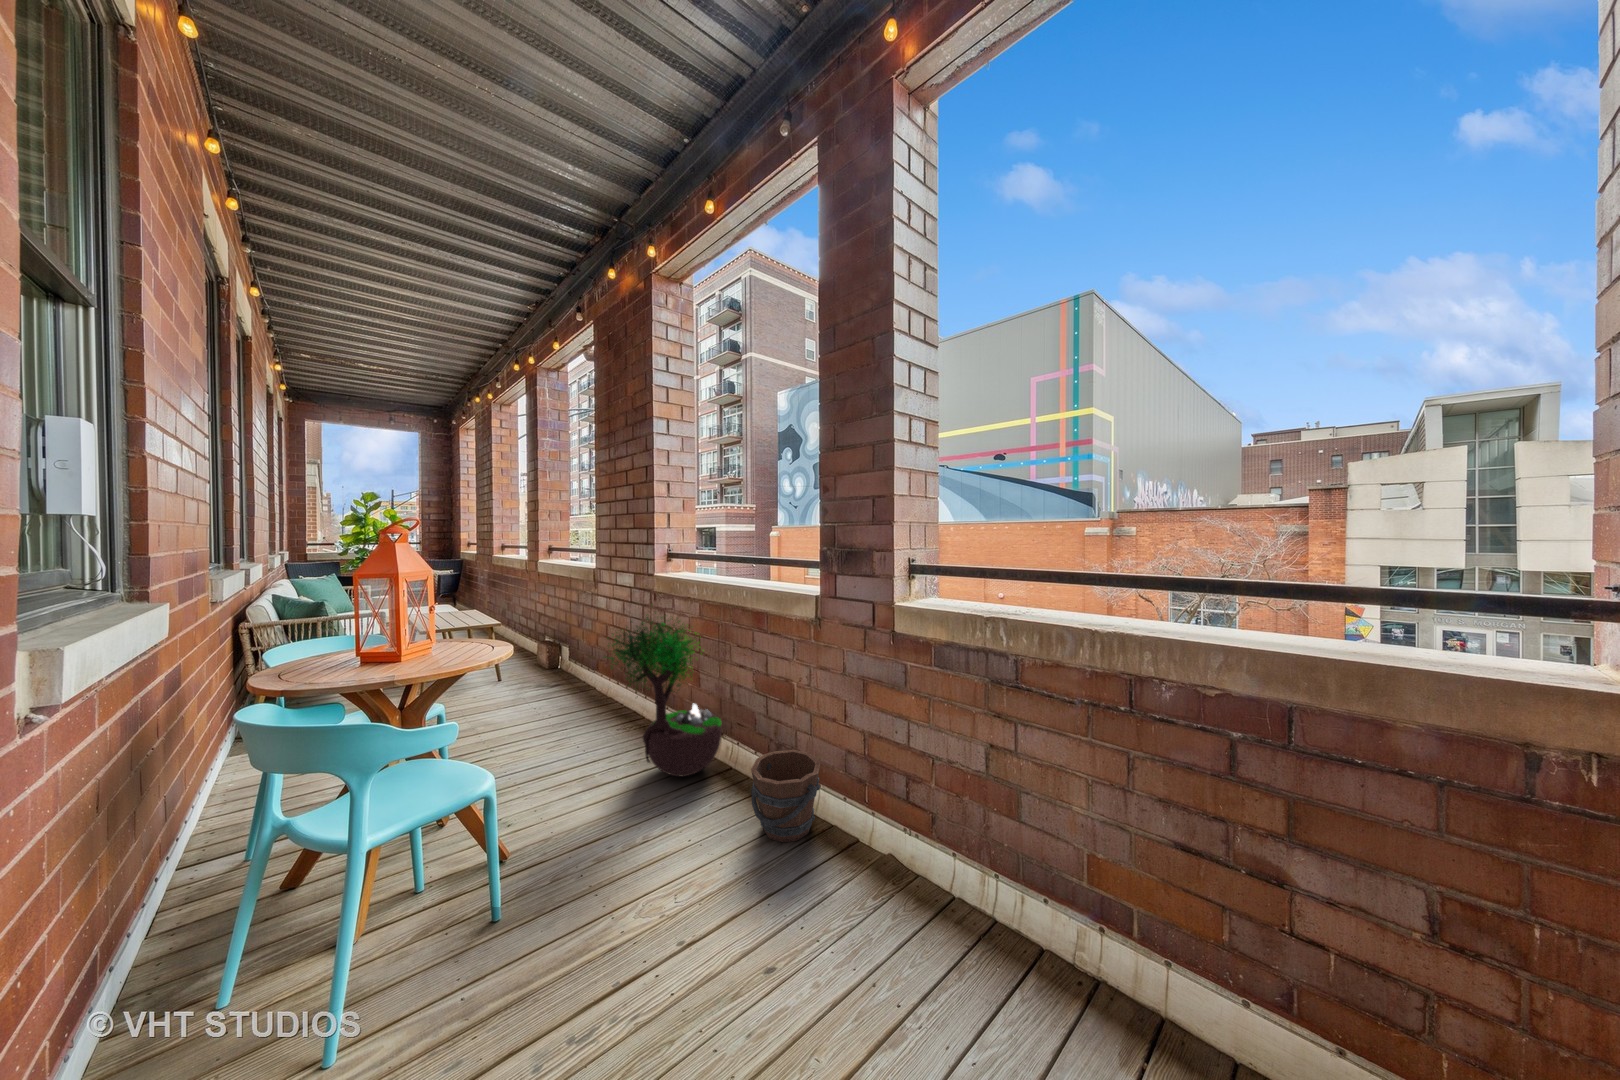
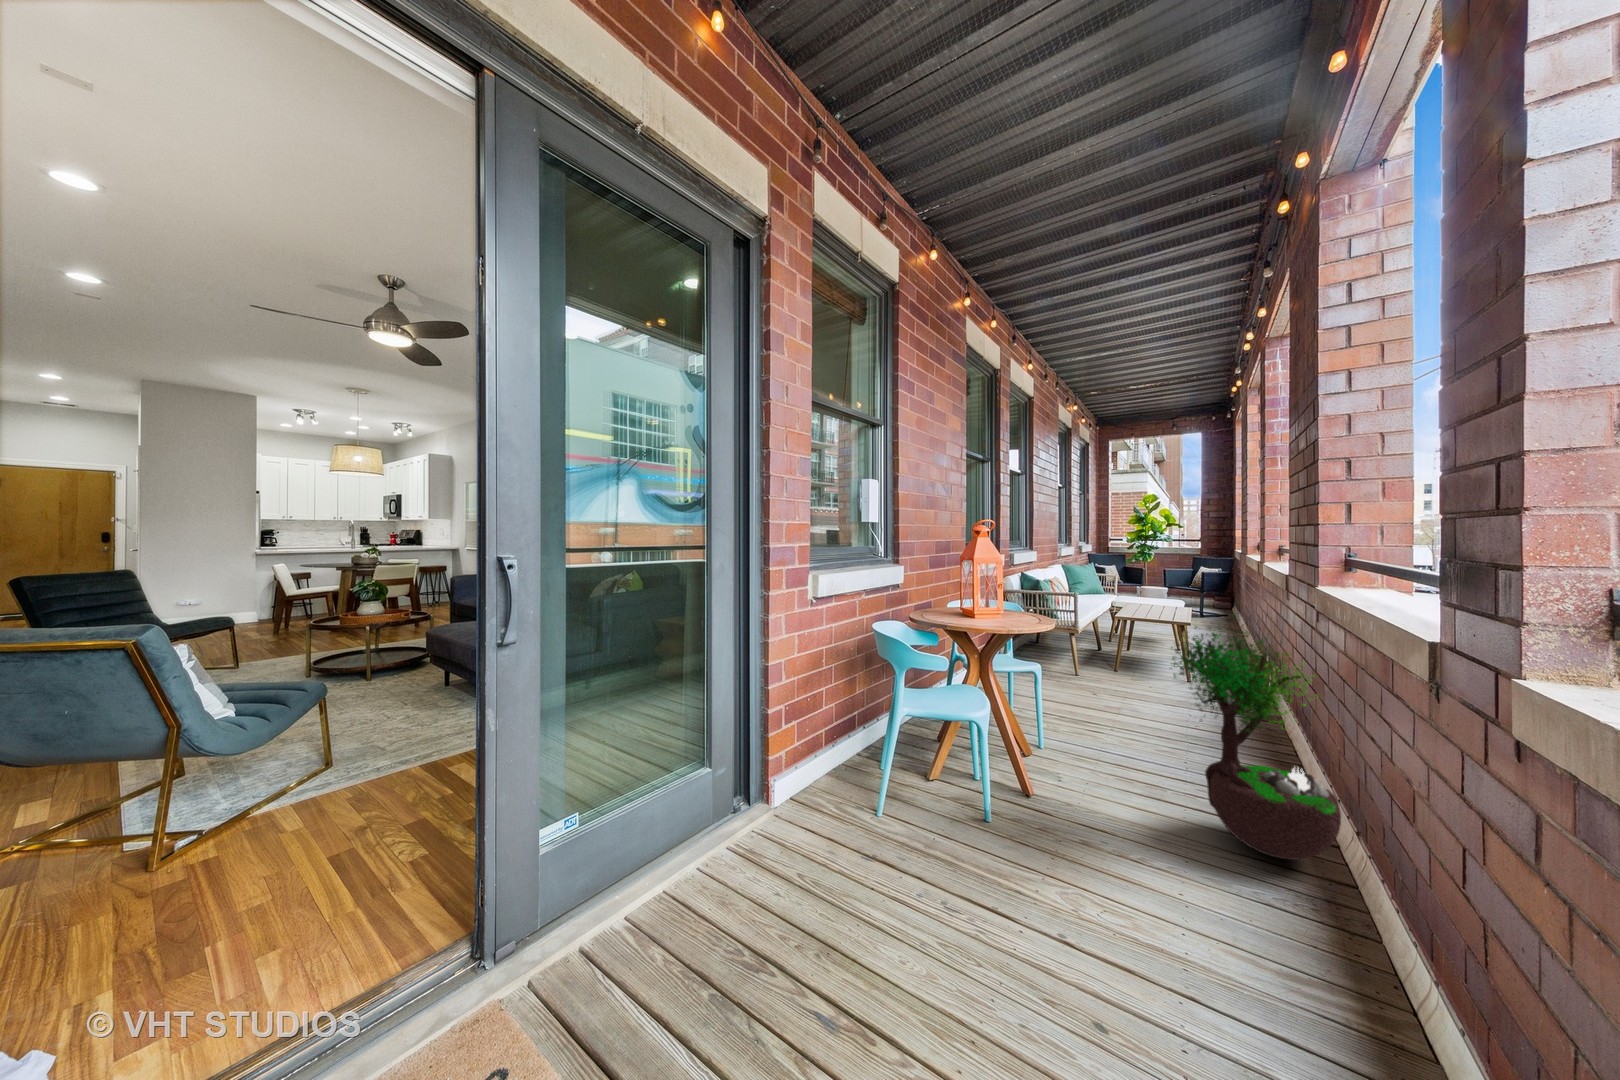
bucket: present [751,750,820,842] -> none [1258,859,1408,1020]

